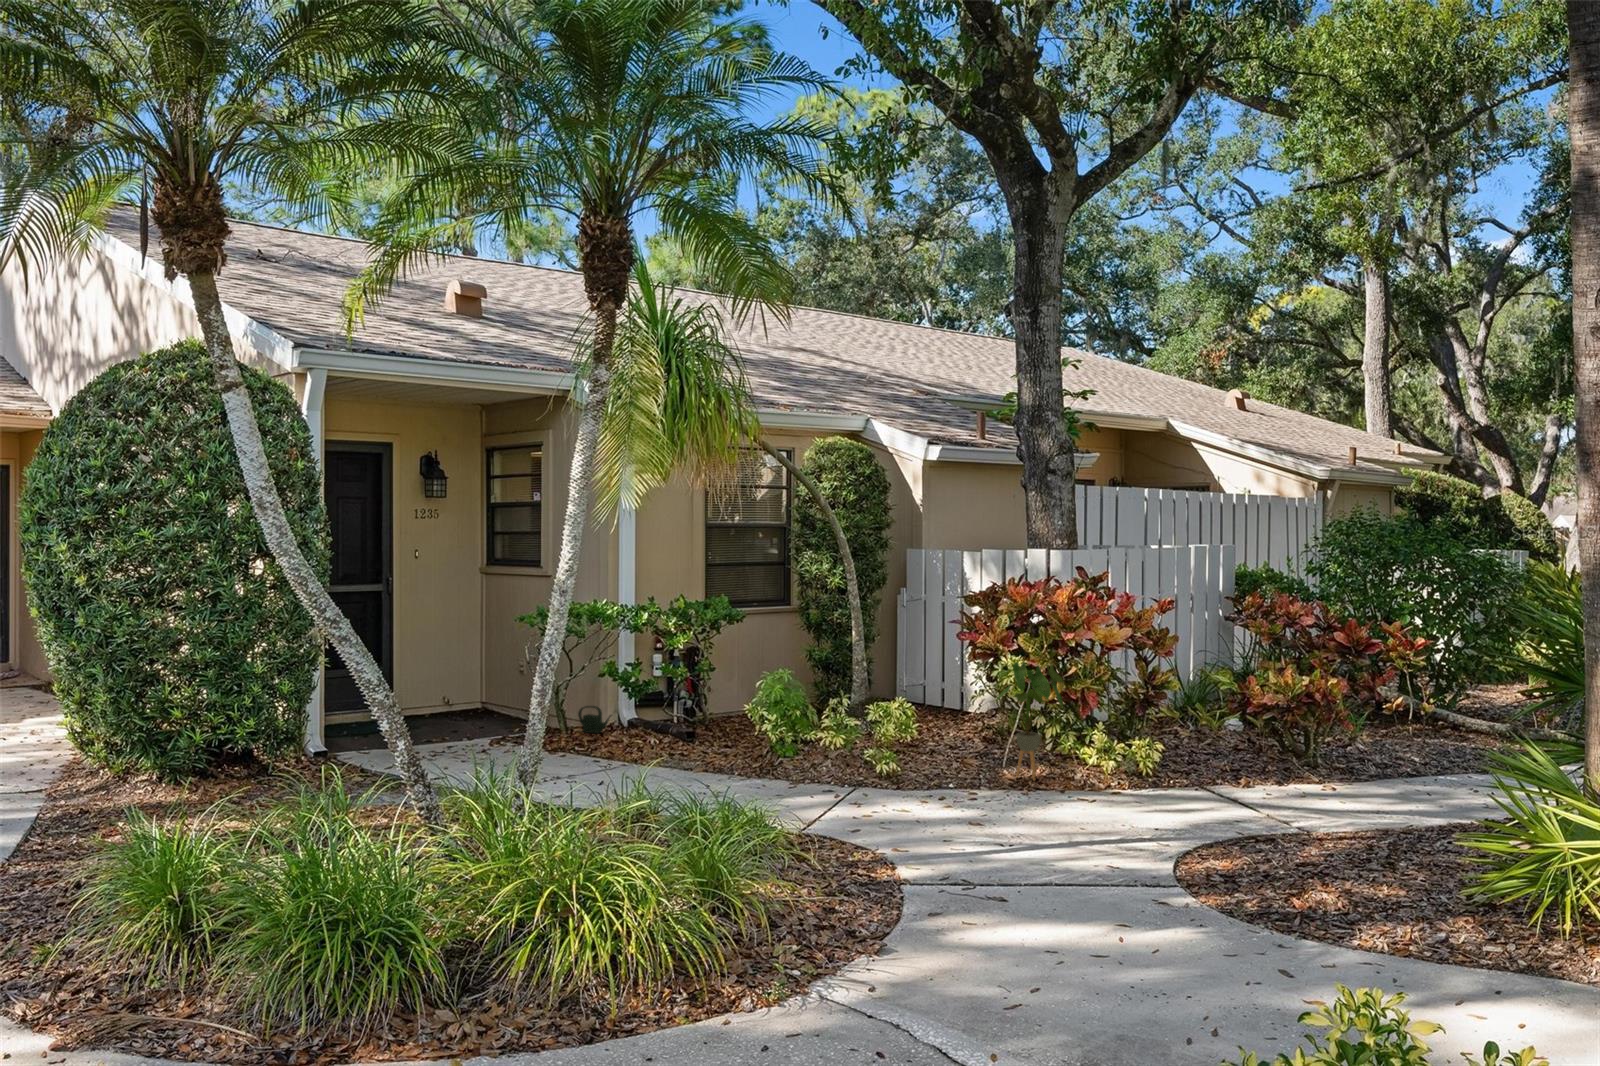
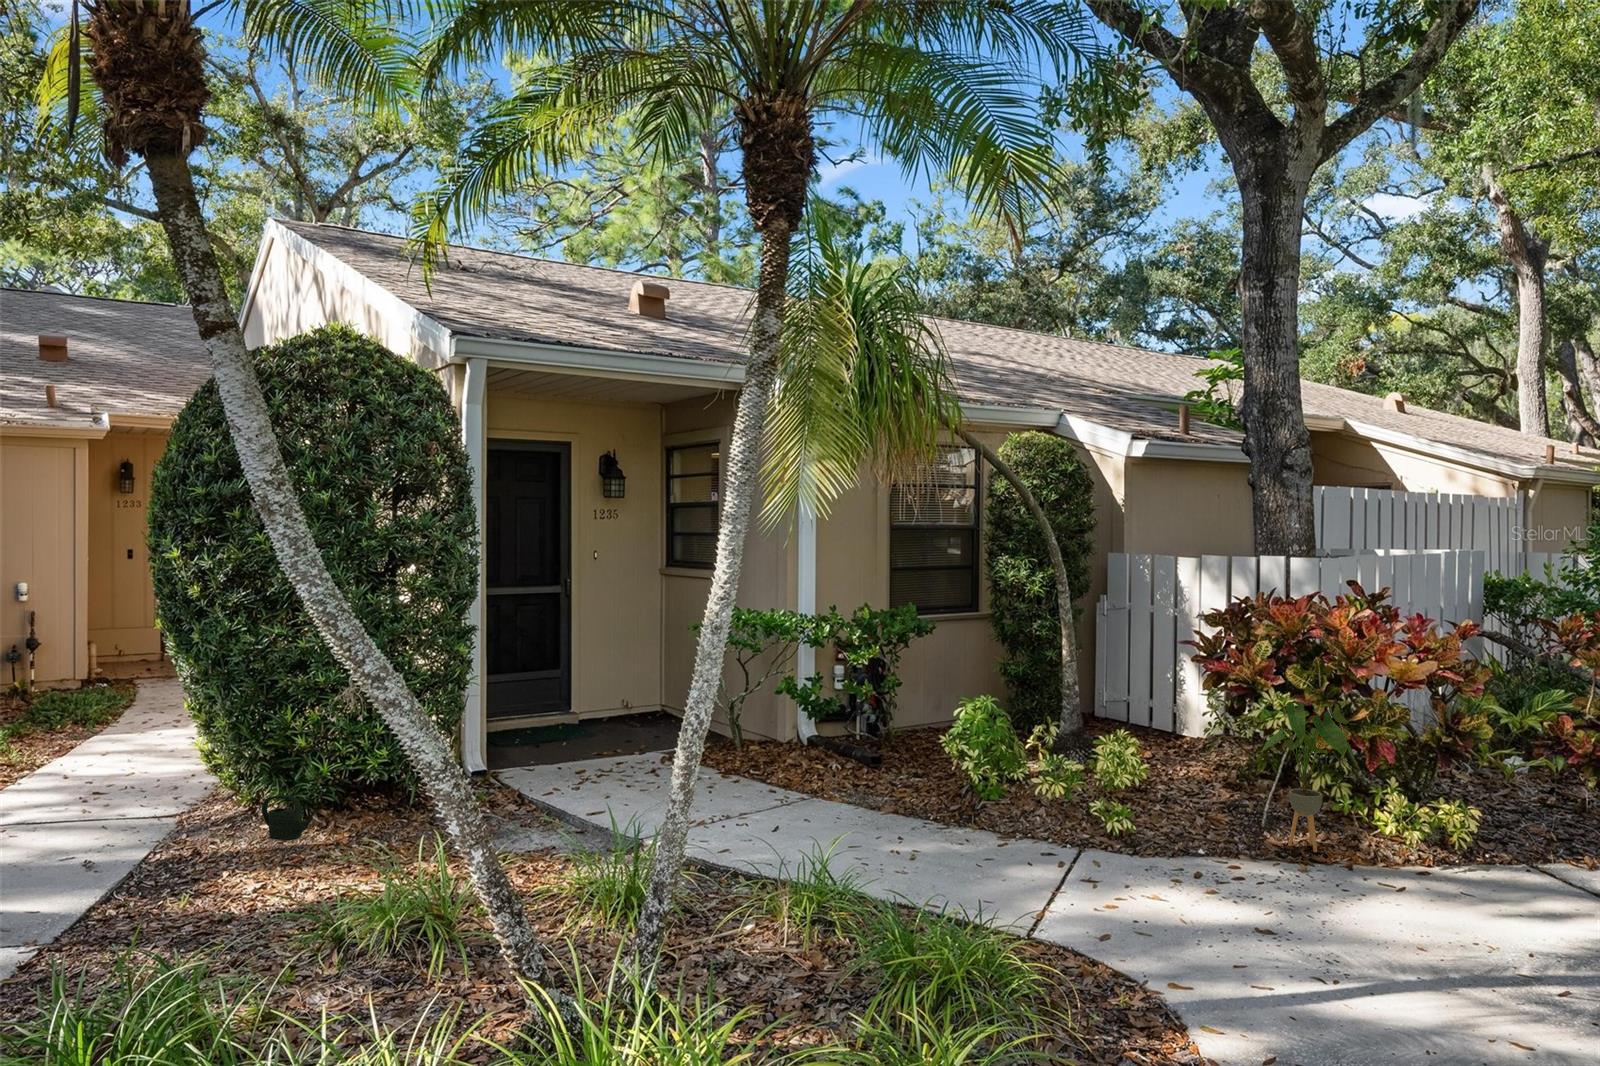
watering can: present [578,706,611,733] -> present [262,795,319,839]

